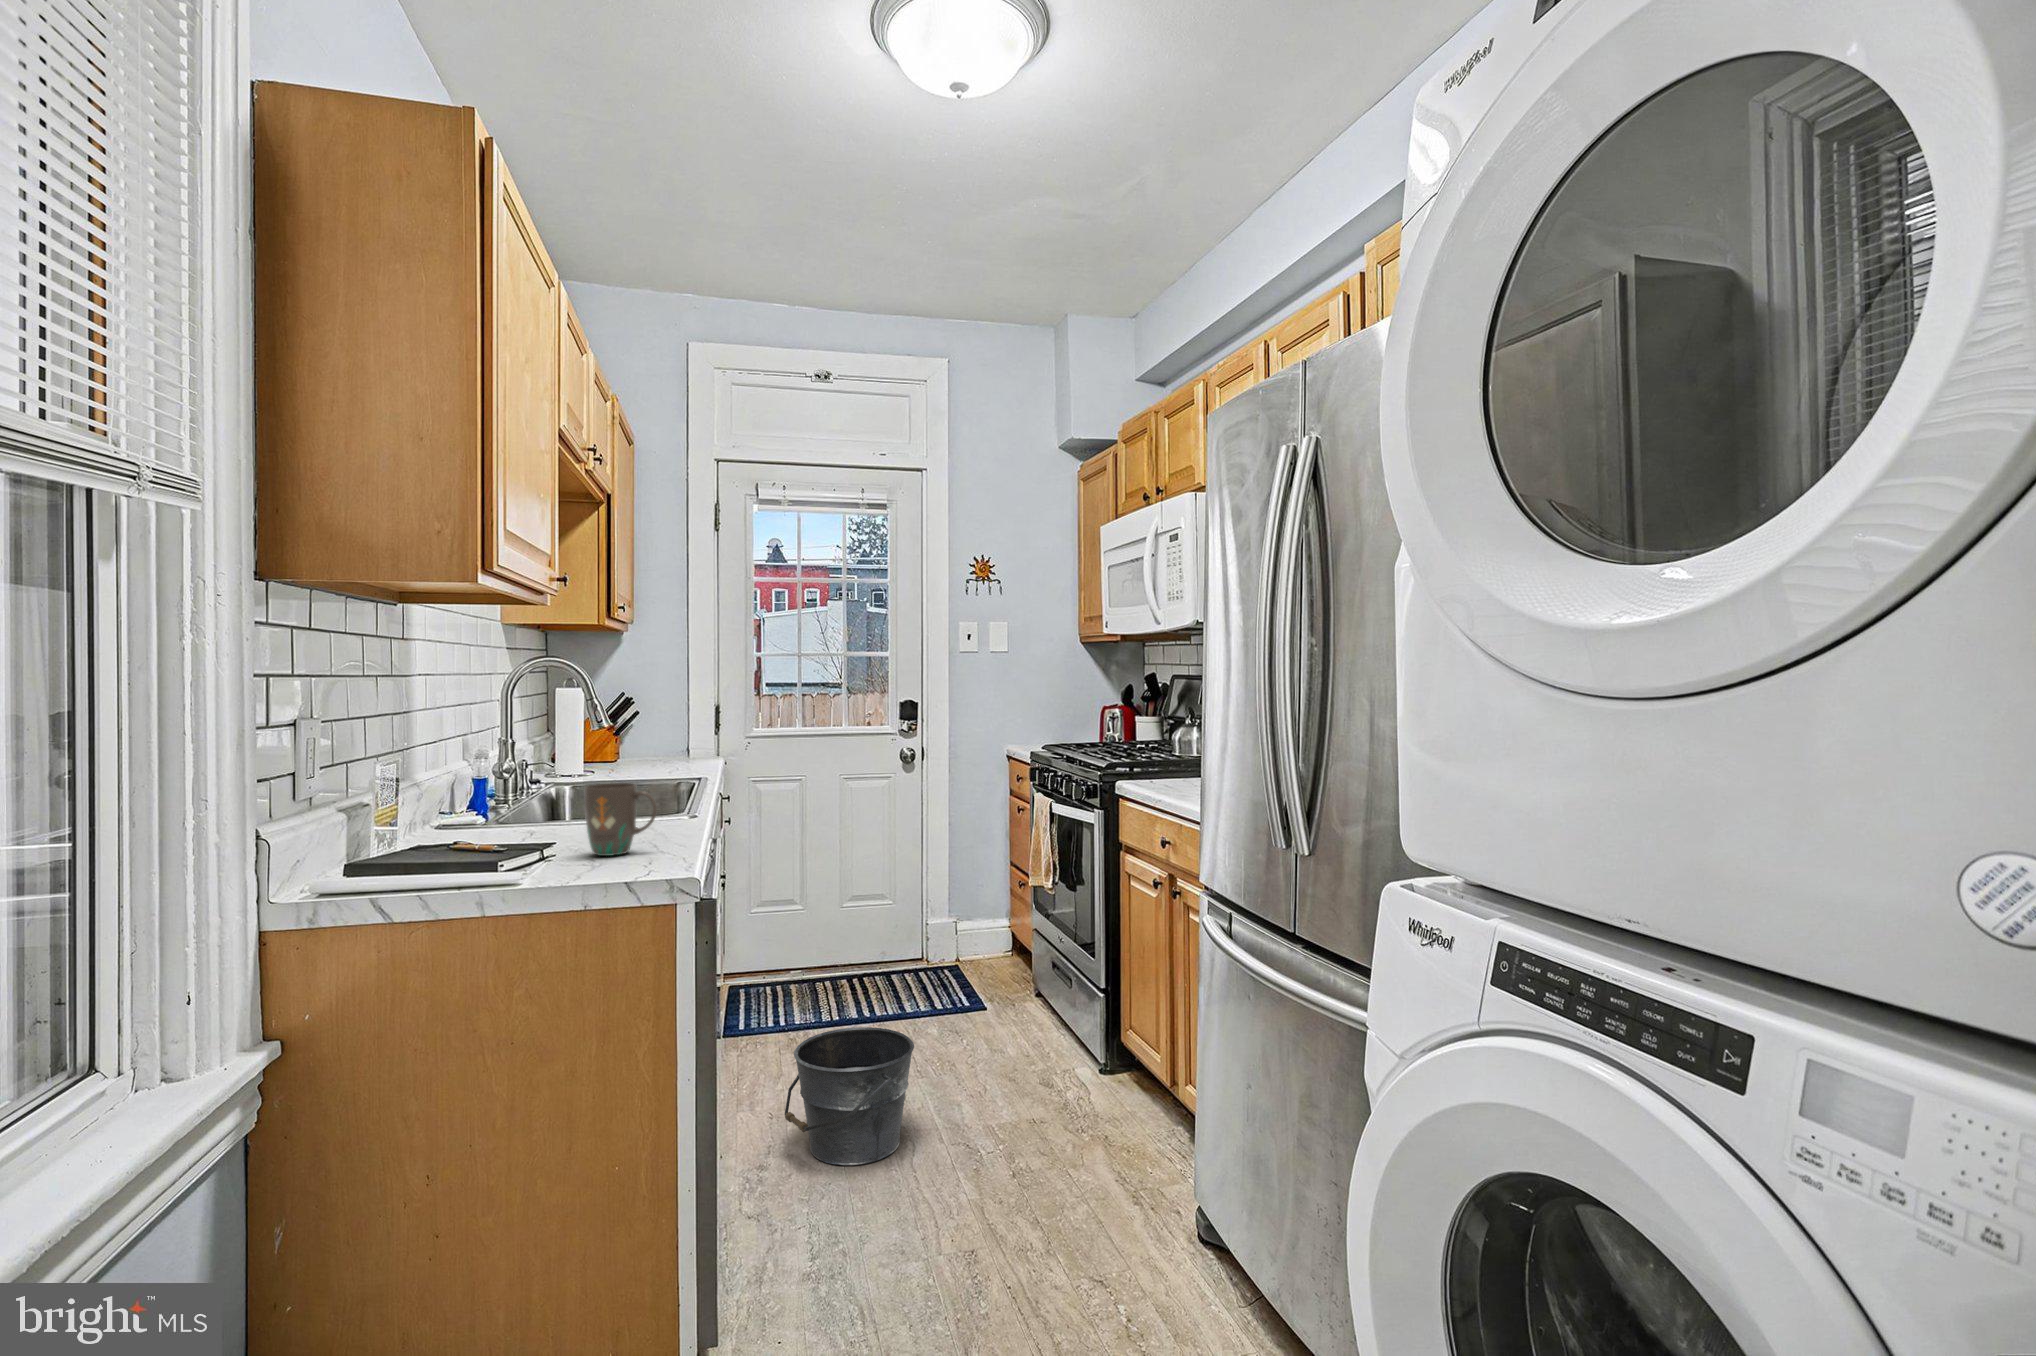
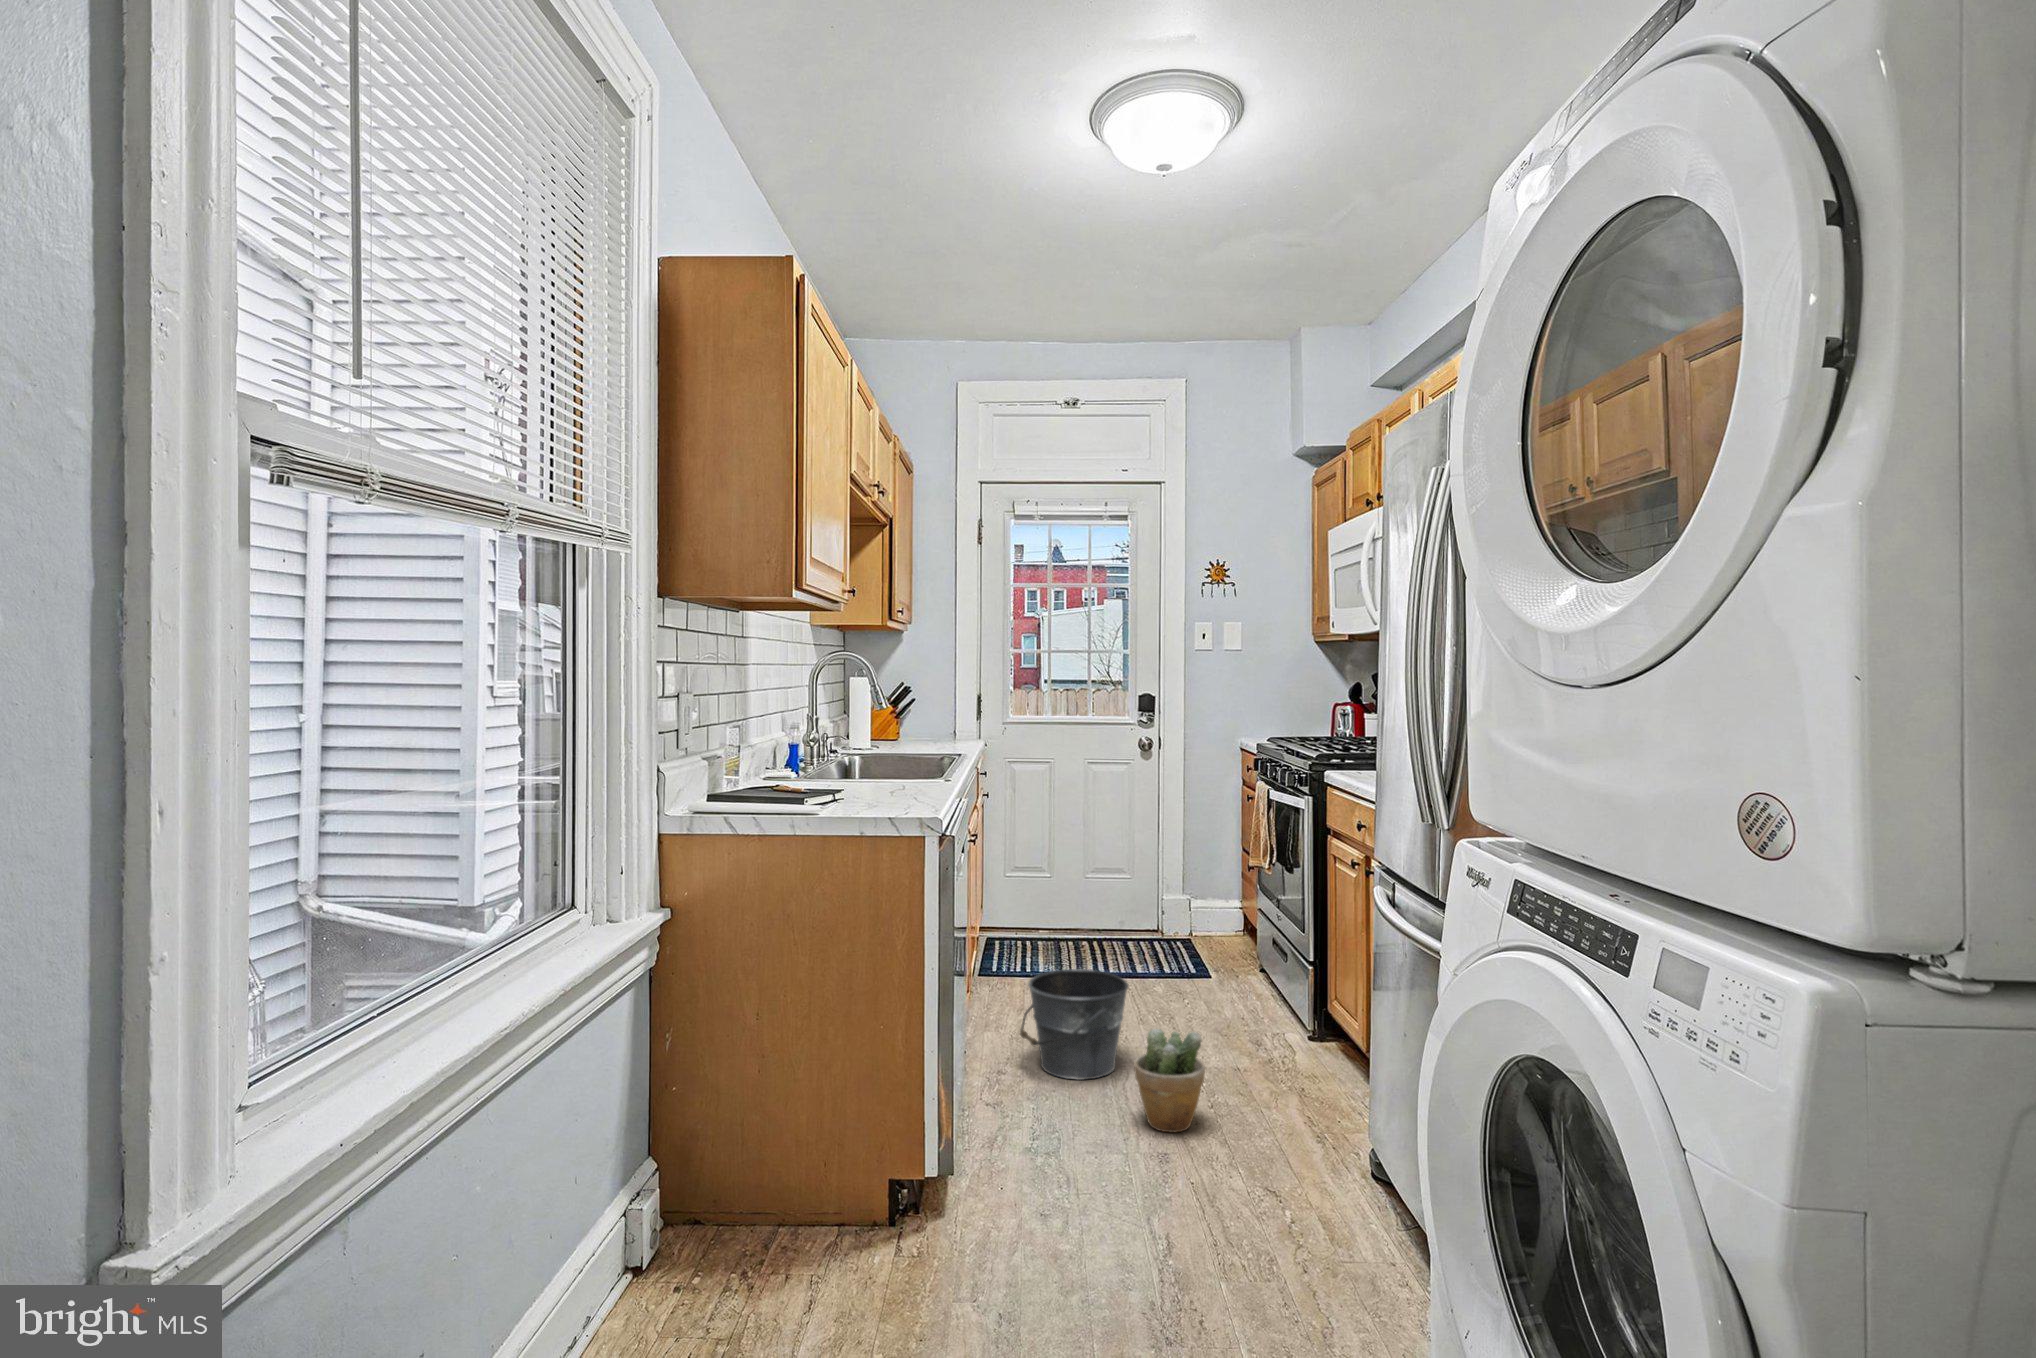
mug: present [585,783,657,856] -> none [865,747,916,801]
potted plant: none [931,1101,1014,1225] -> present [1134,1029,1205,1132]

